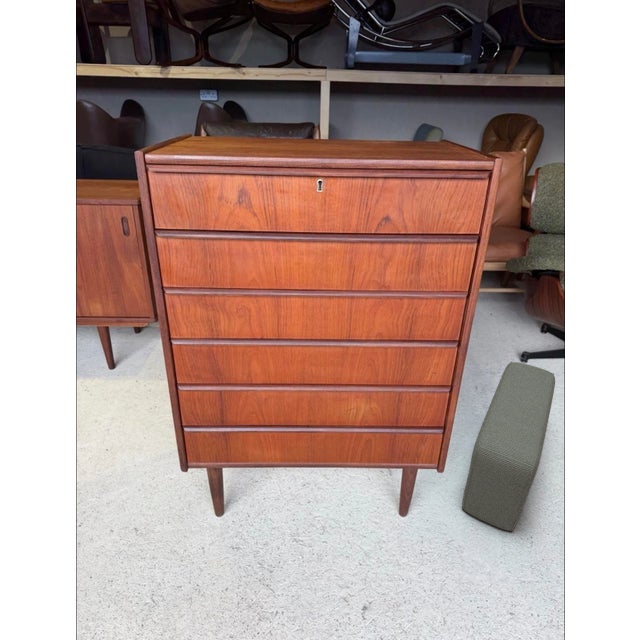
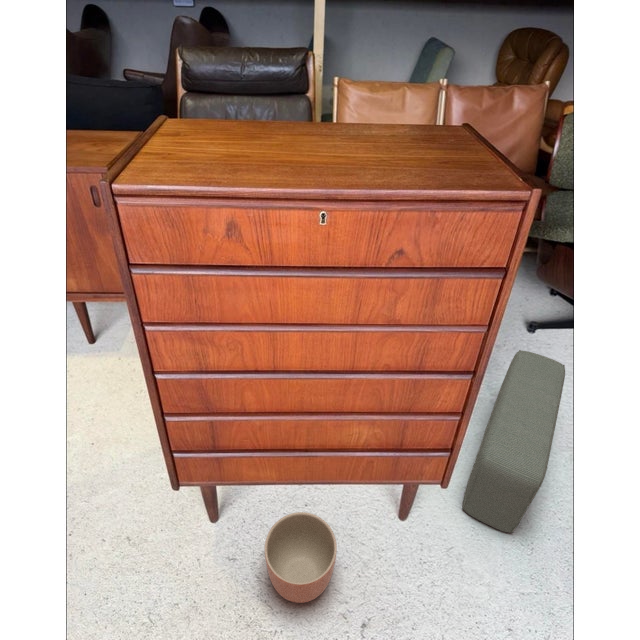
planter: none [266,496,336,587] -> present [265,512,337,603]

